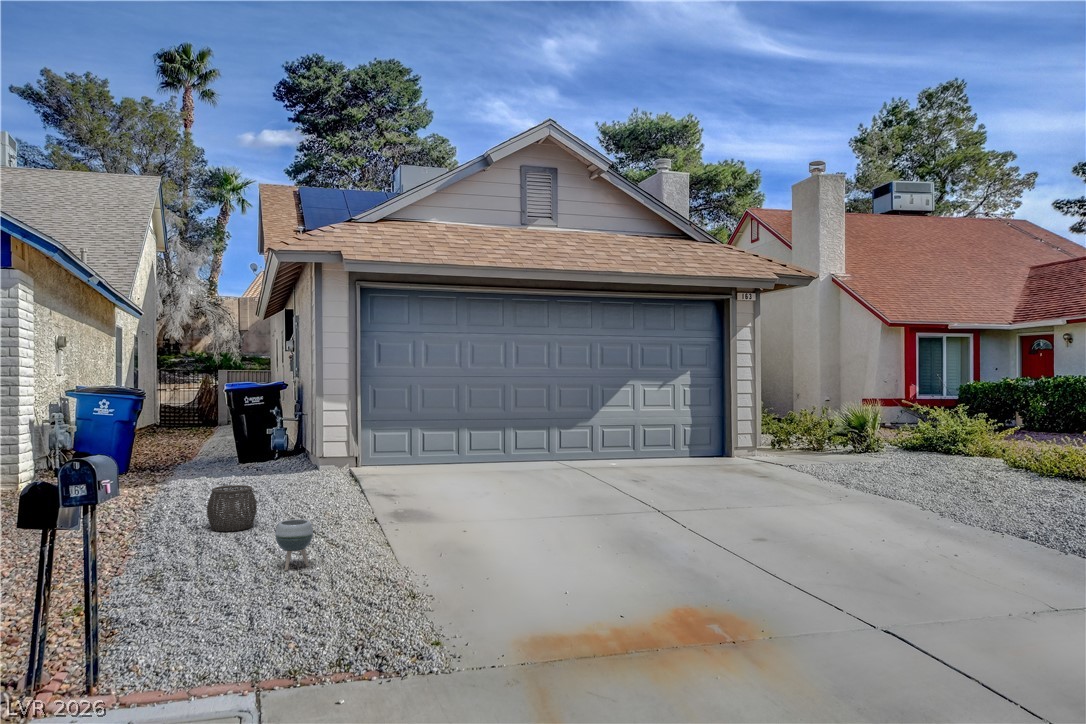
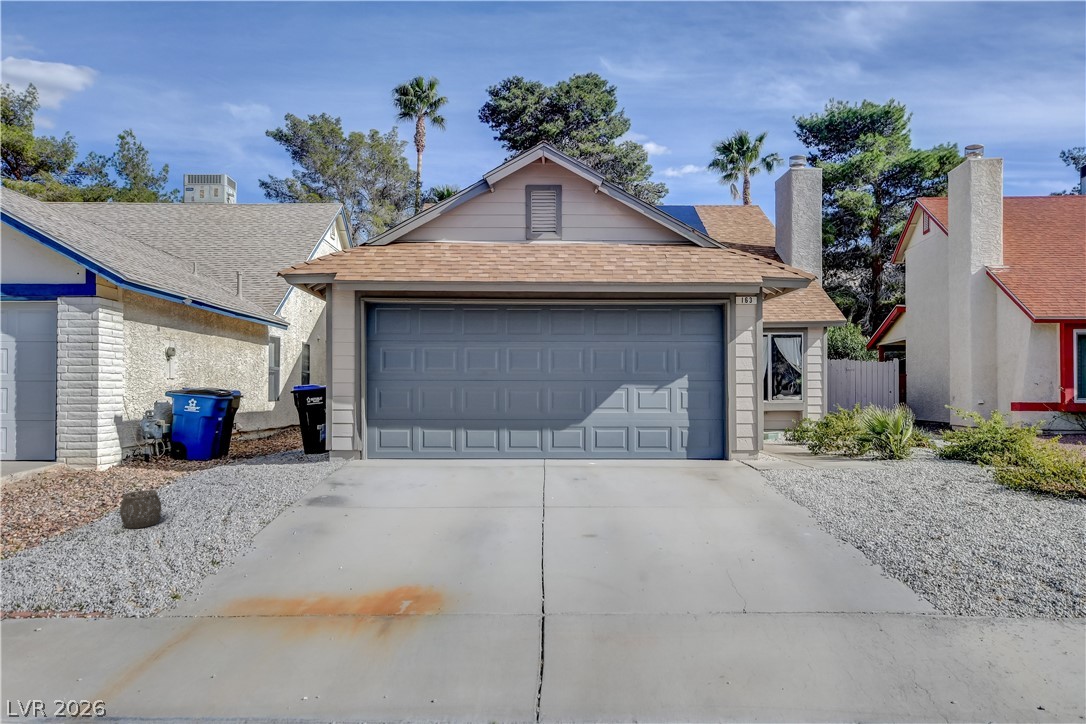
planter: present [275,519,313,571] -> none [78,536,112,578]

